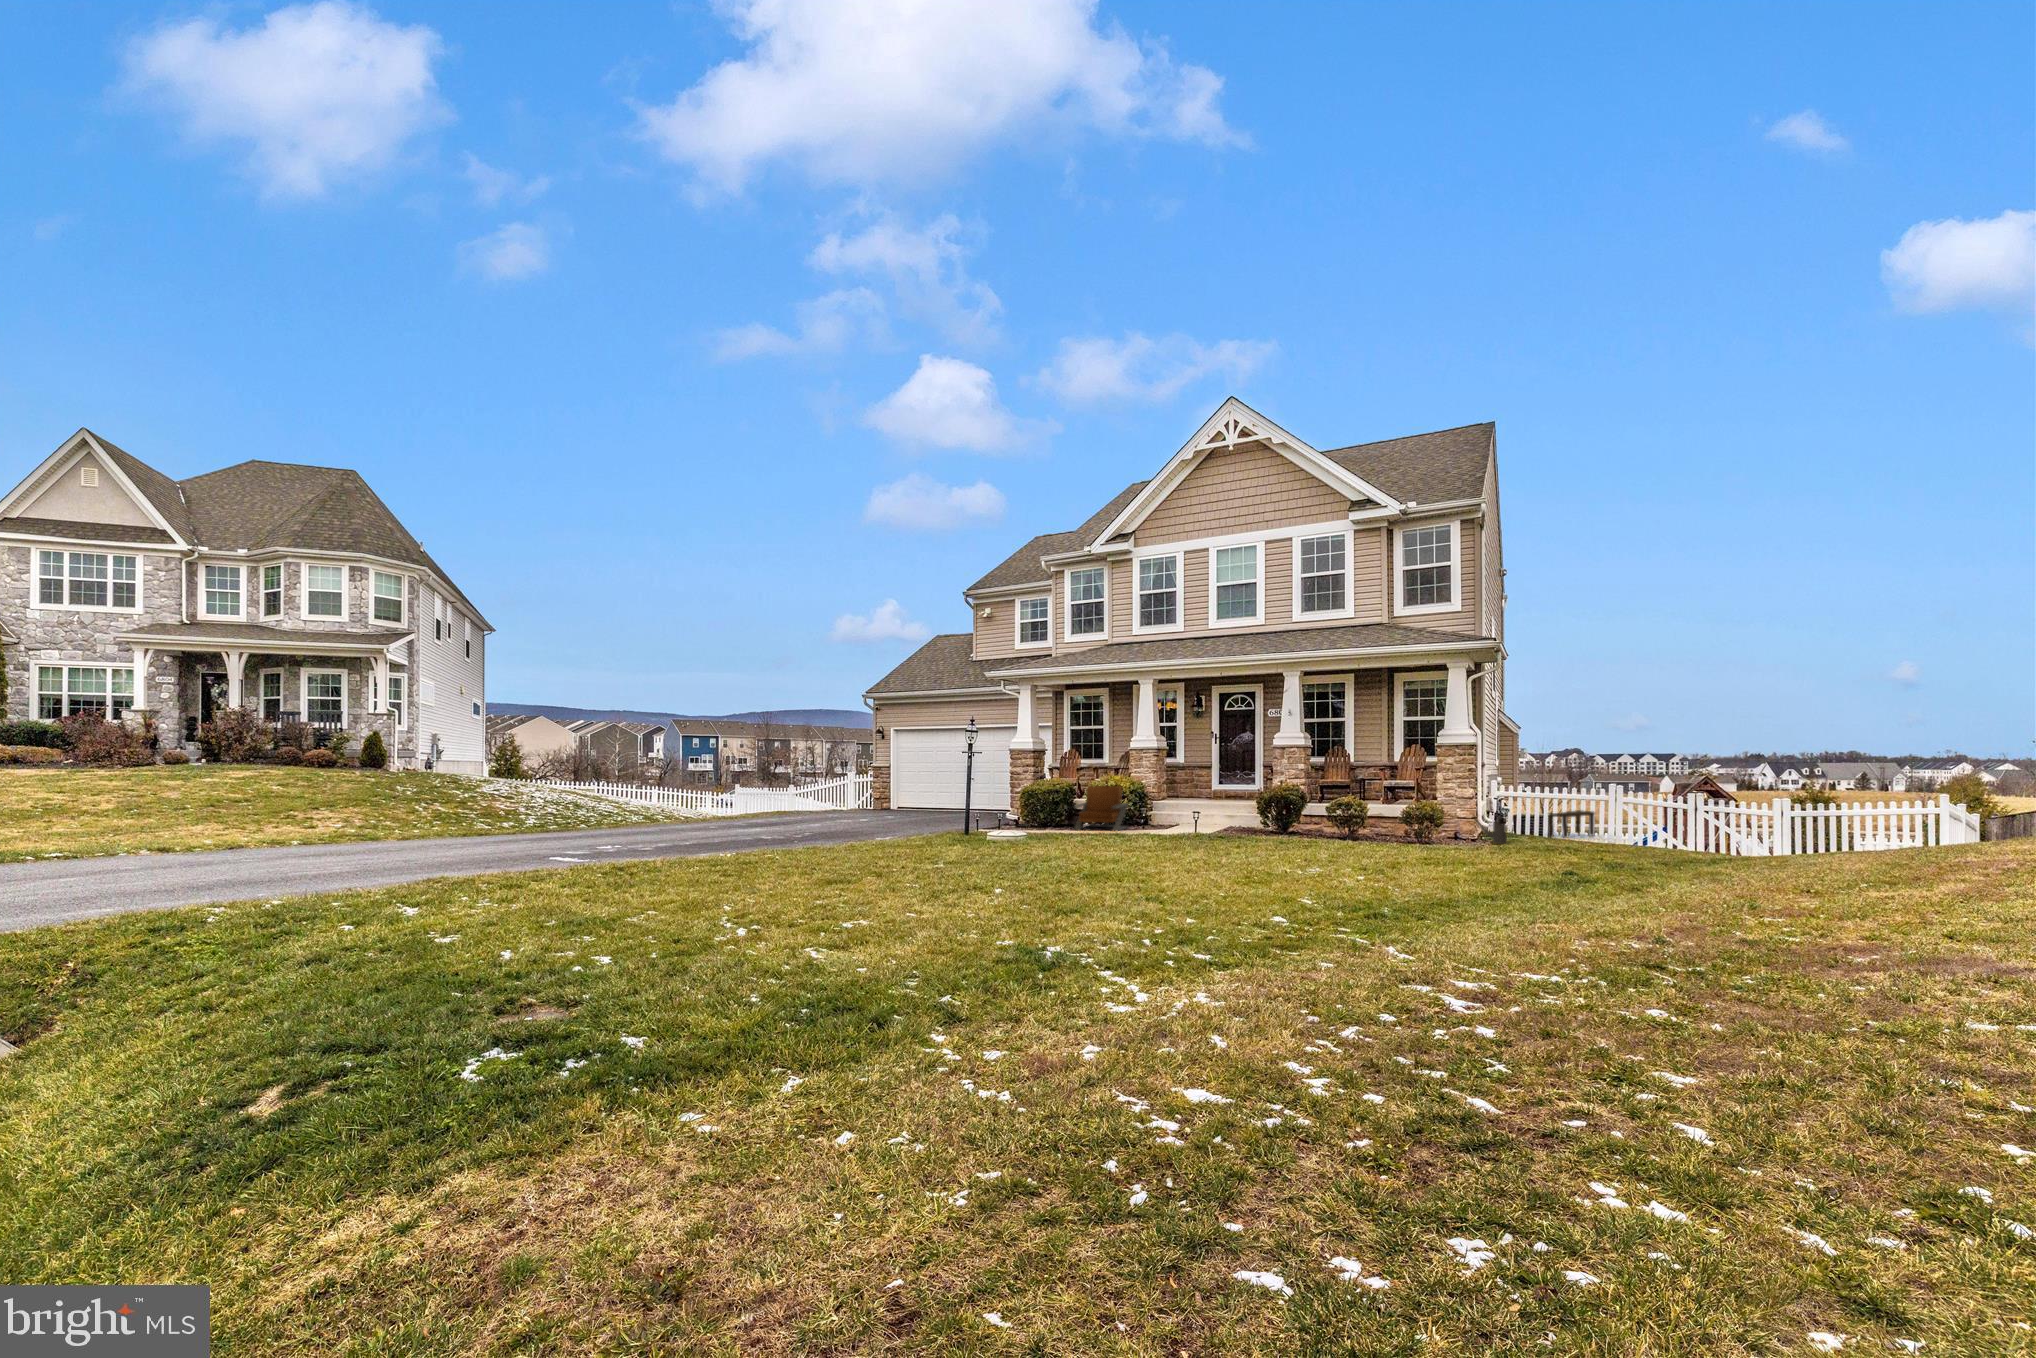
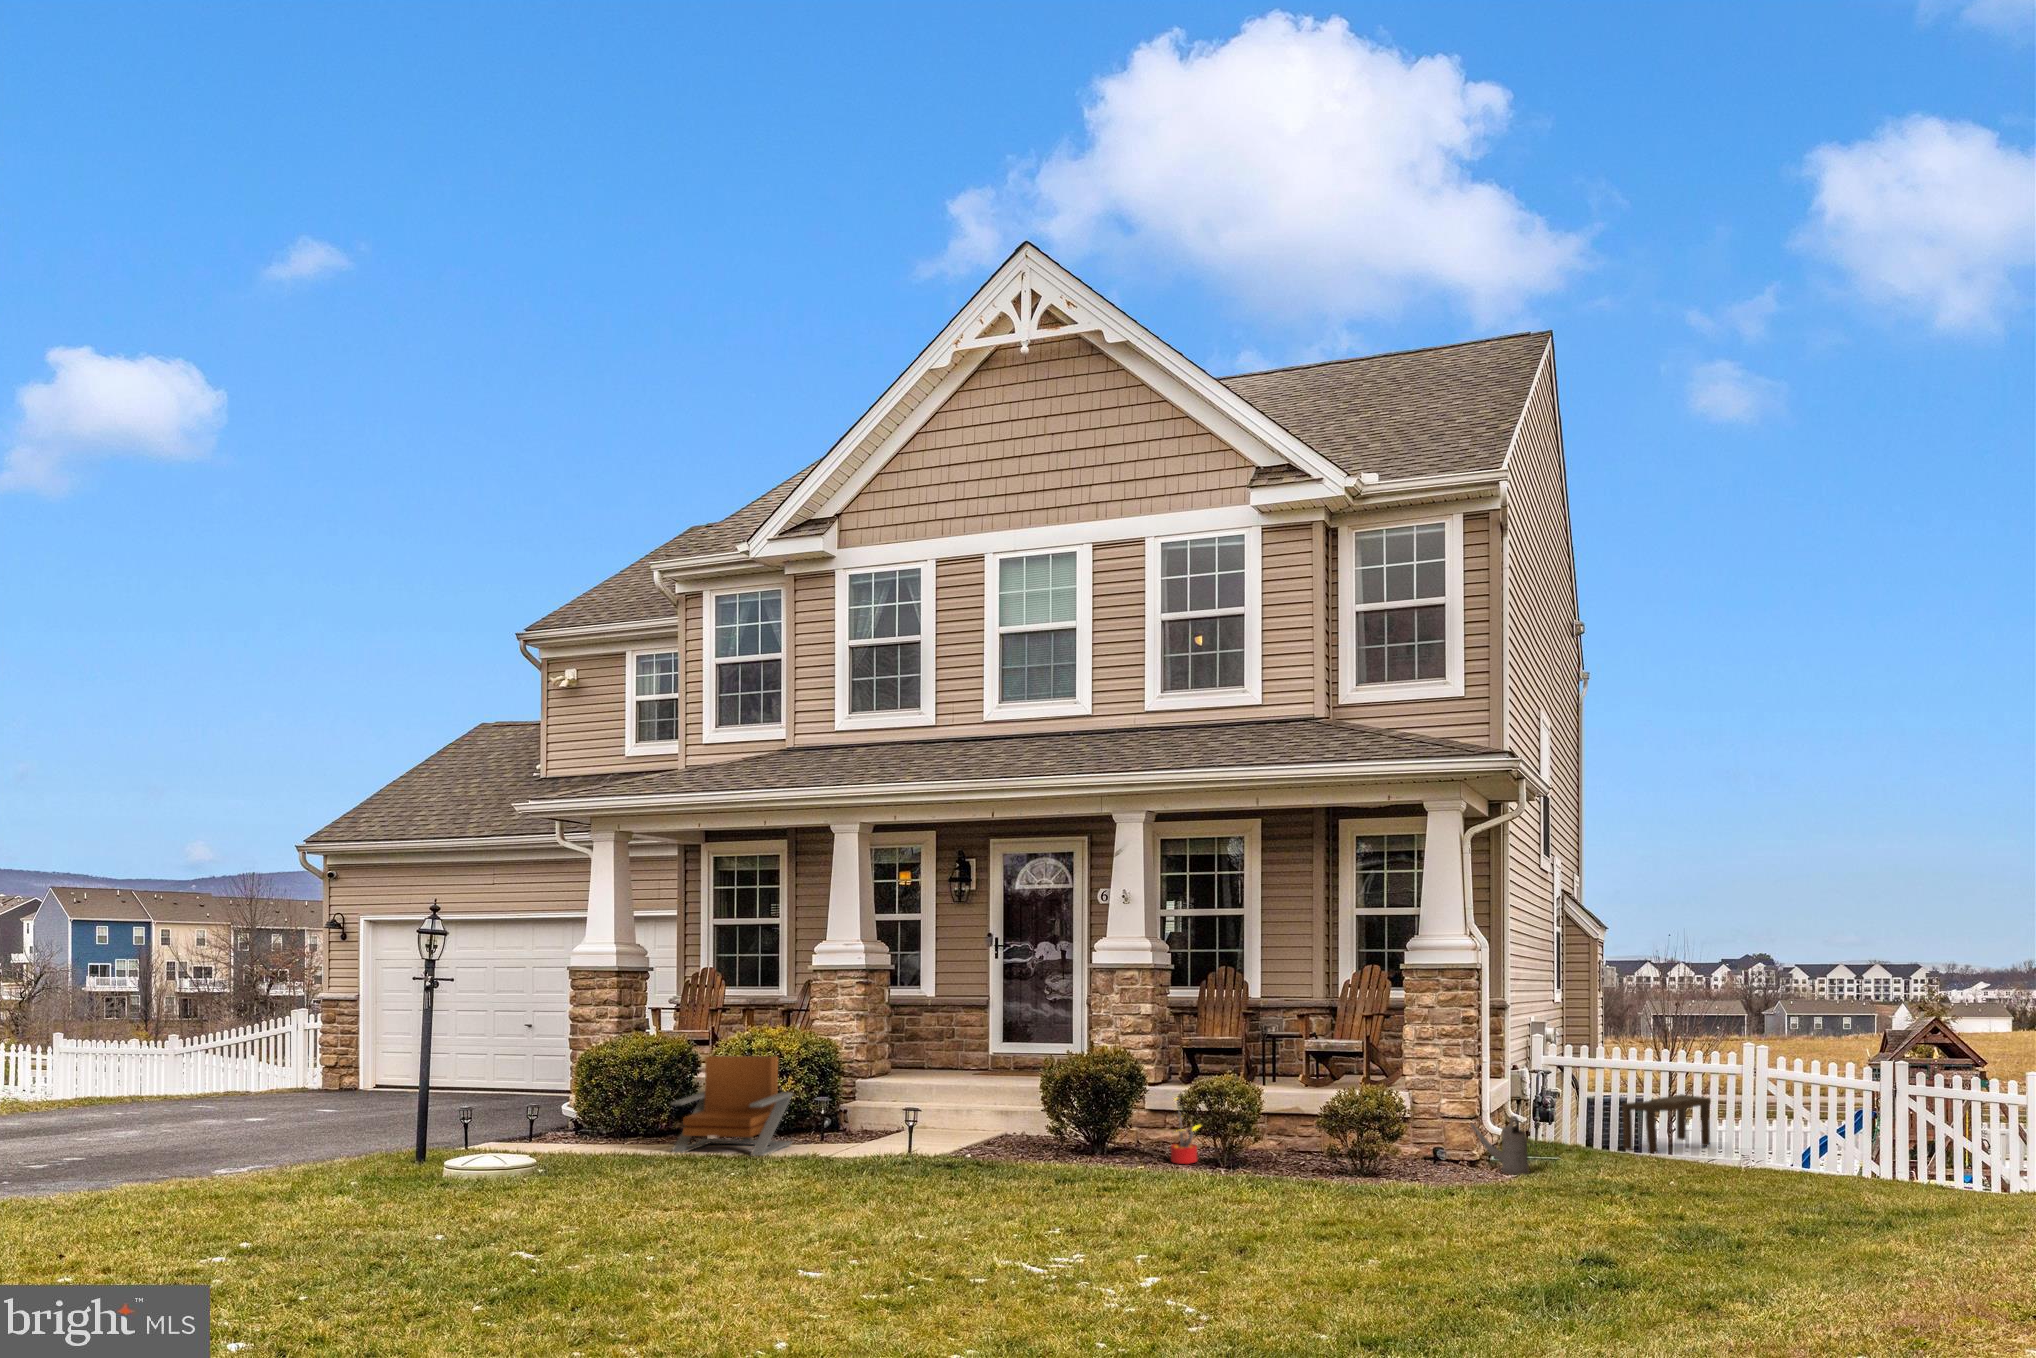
decorative plant: none [1320,804,1338,837] -> present [1171,1097,1201,1164]

